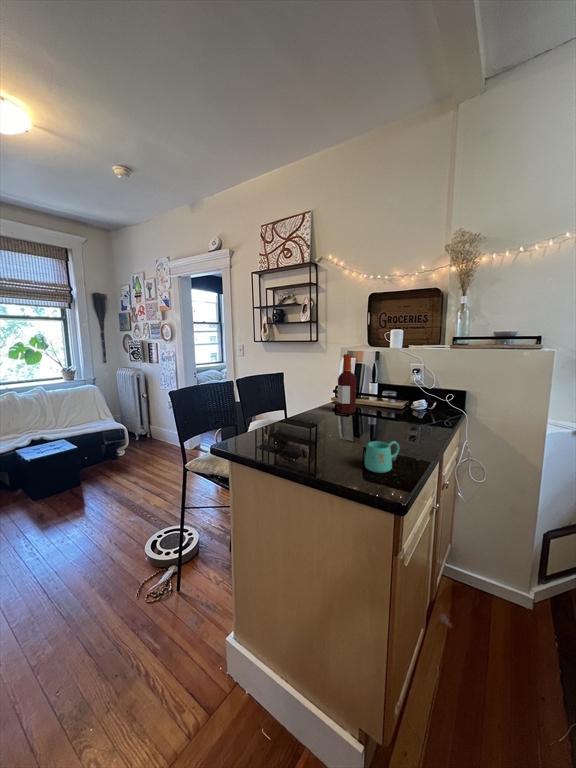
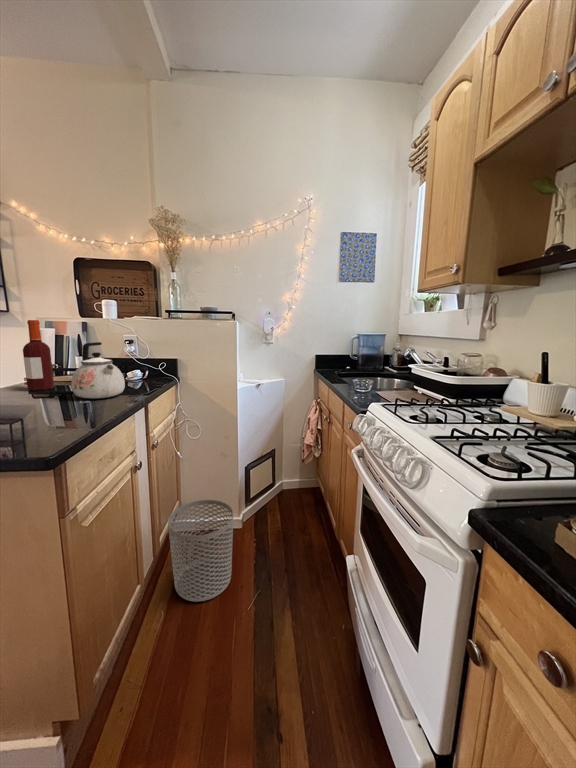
kettle: none [376,378,423,433] -> present [71,342,125,399]
mug: present [365,441,399,473] -> none [38,398,81,431]
waste bin: none [450,559,542,694] -> present [168,500,233,602]

